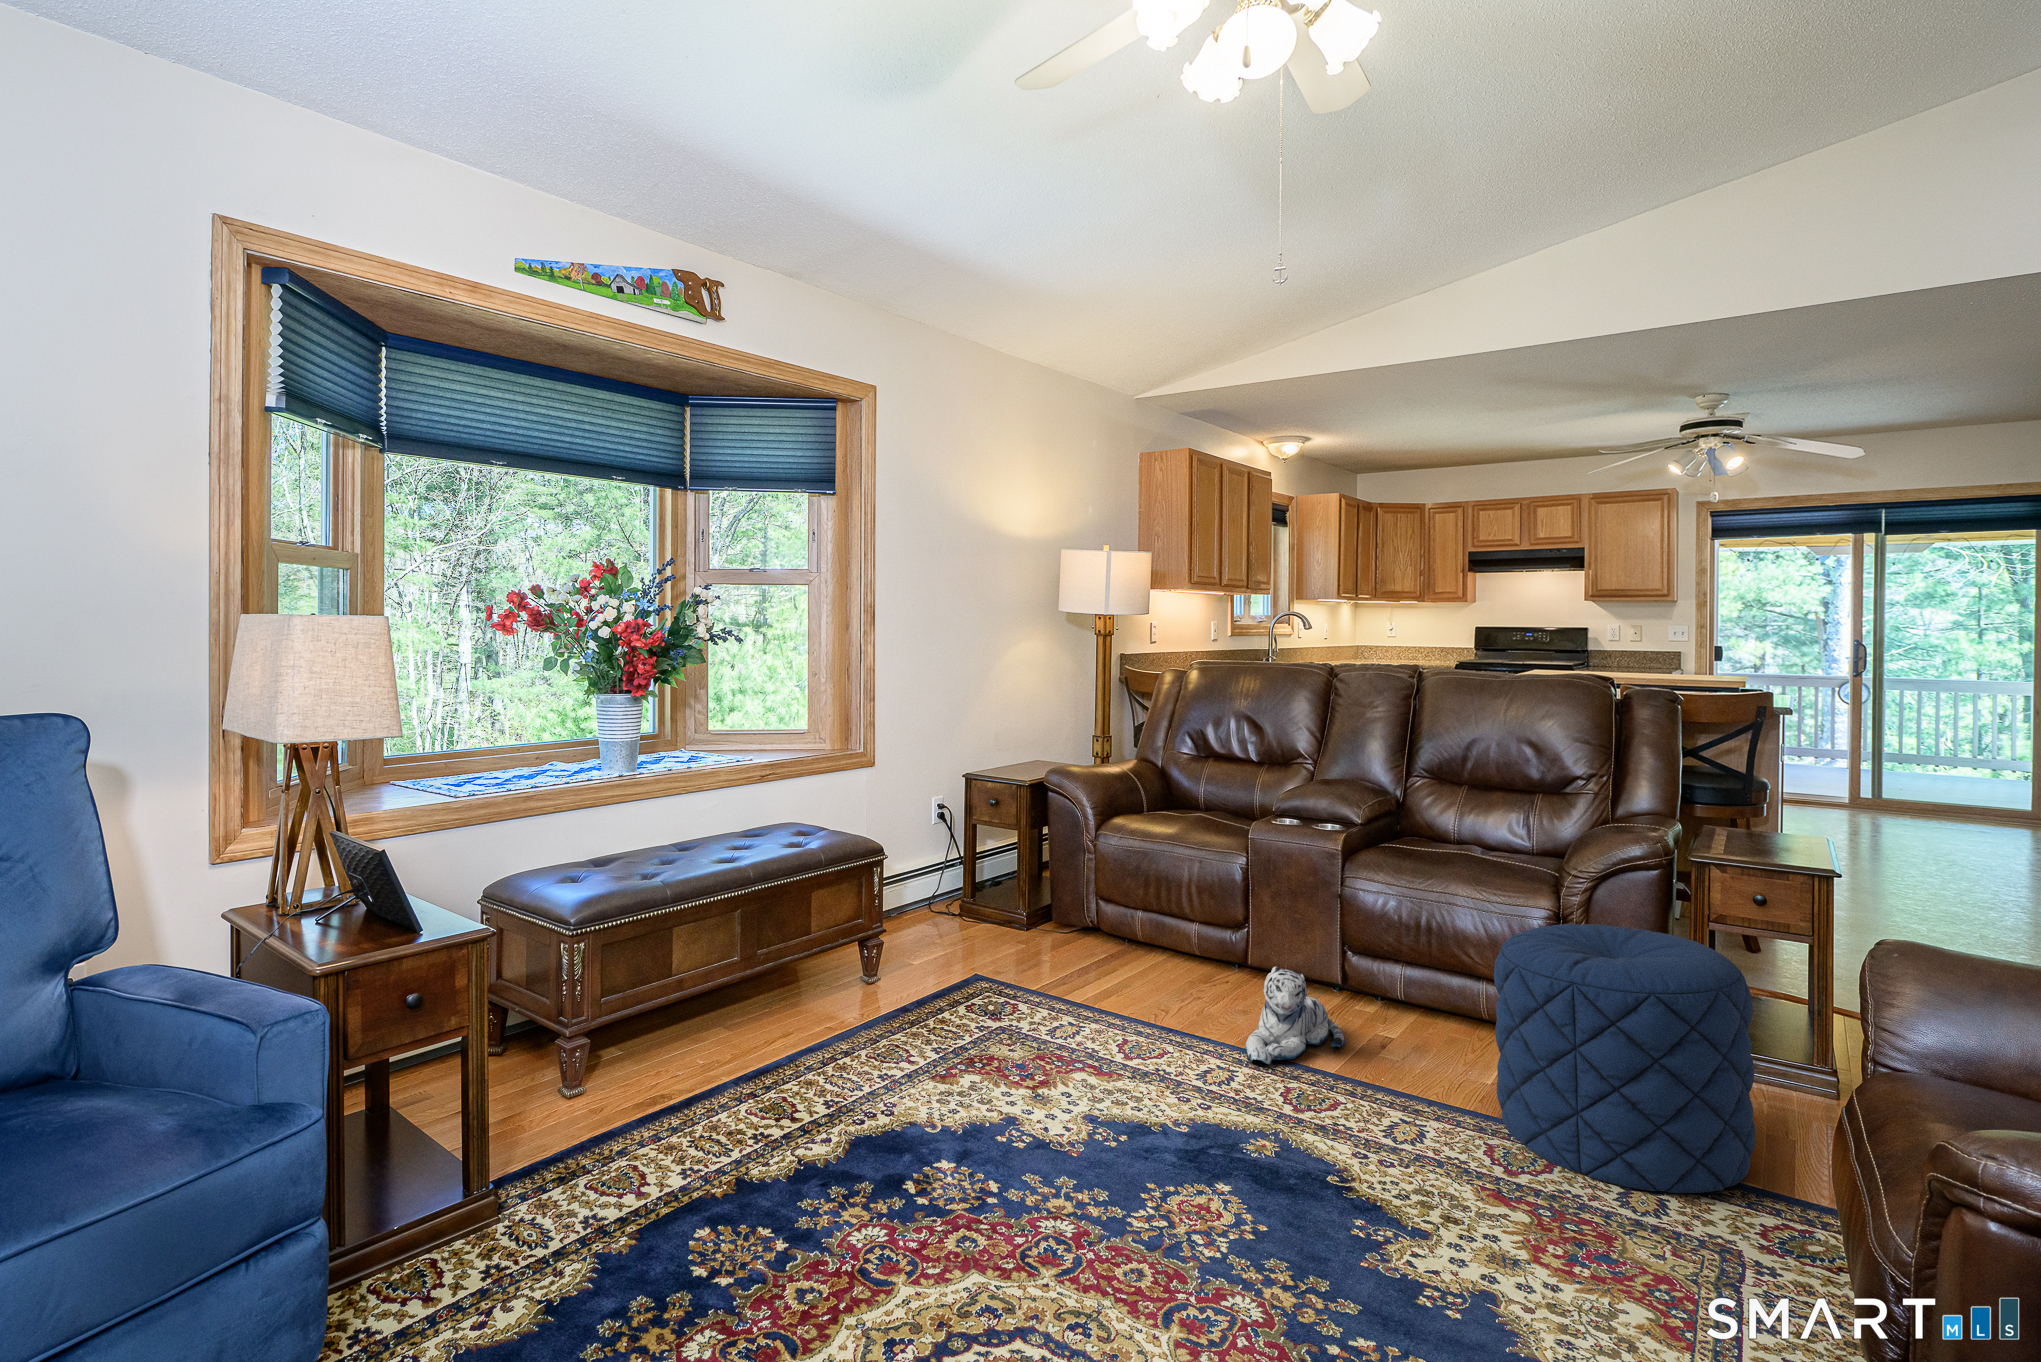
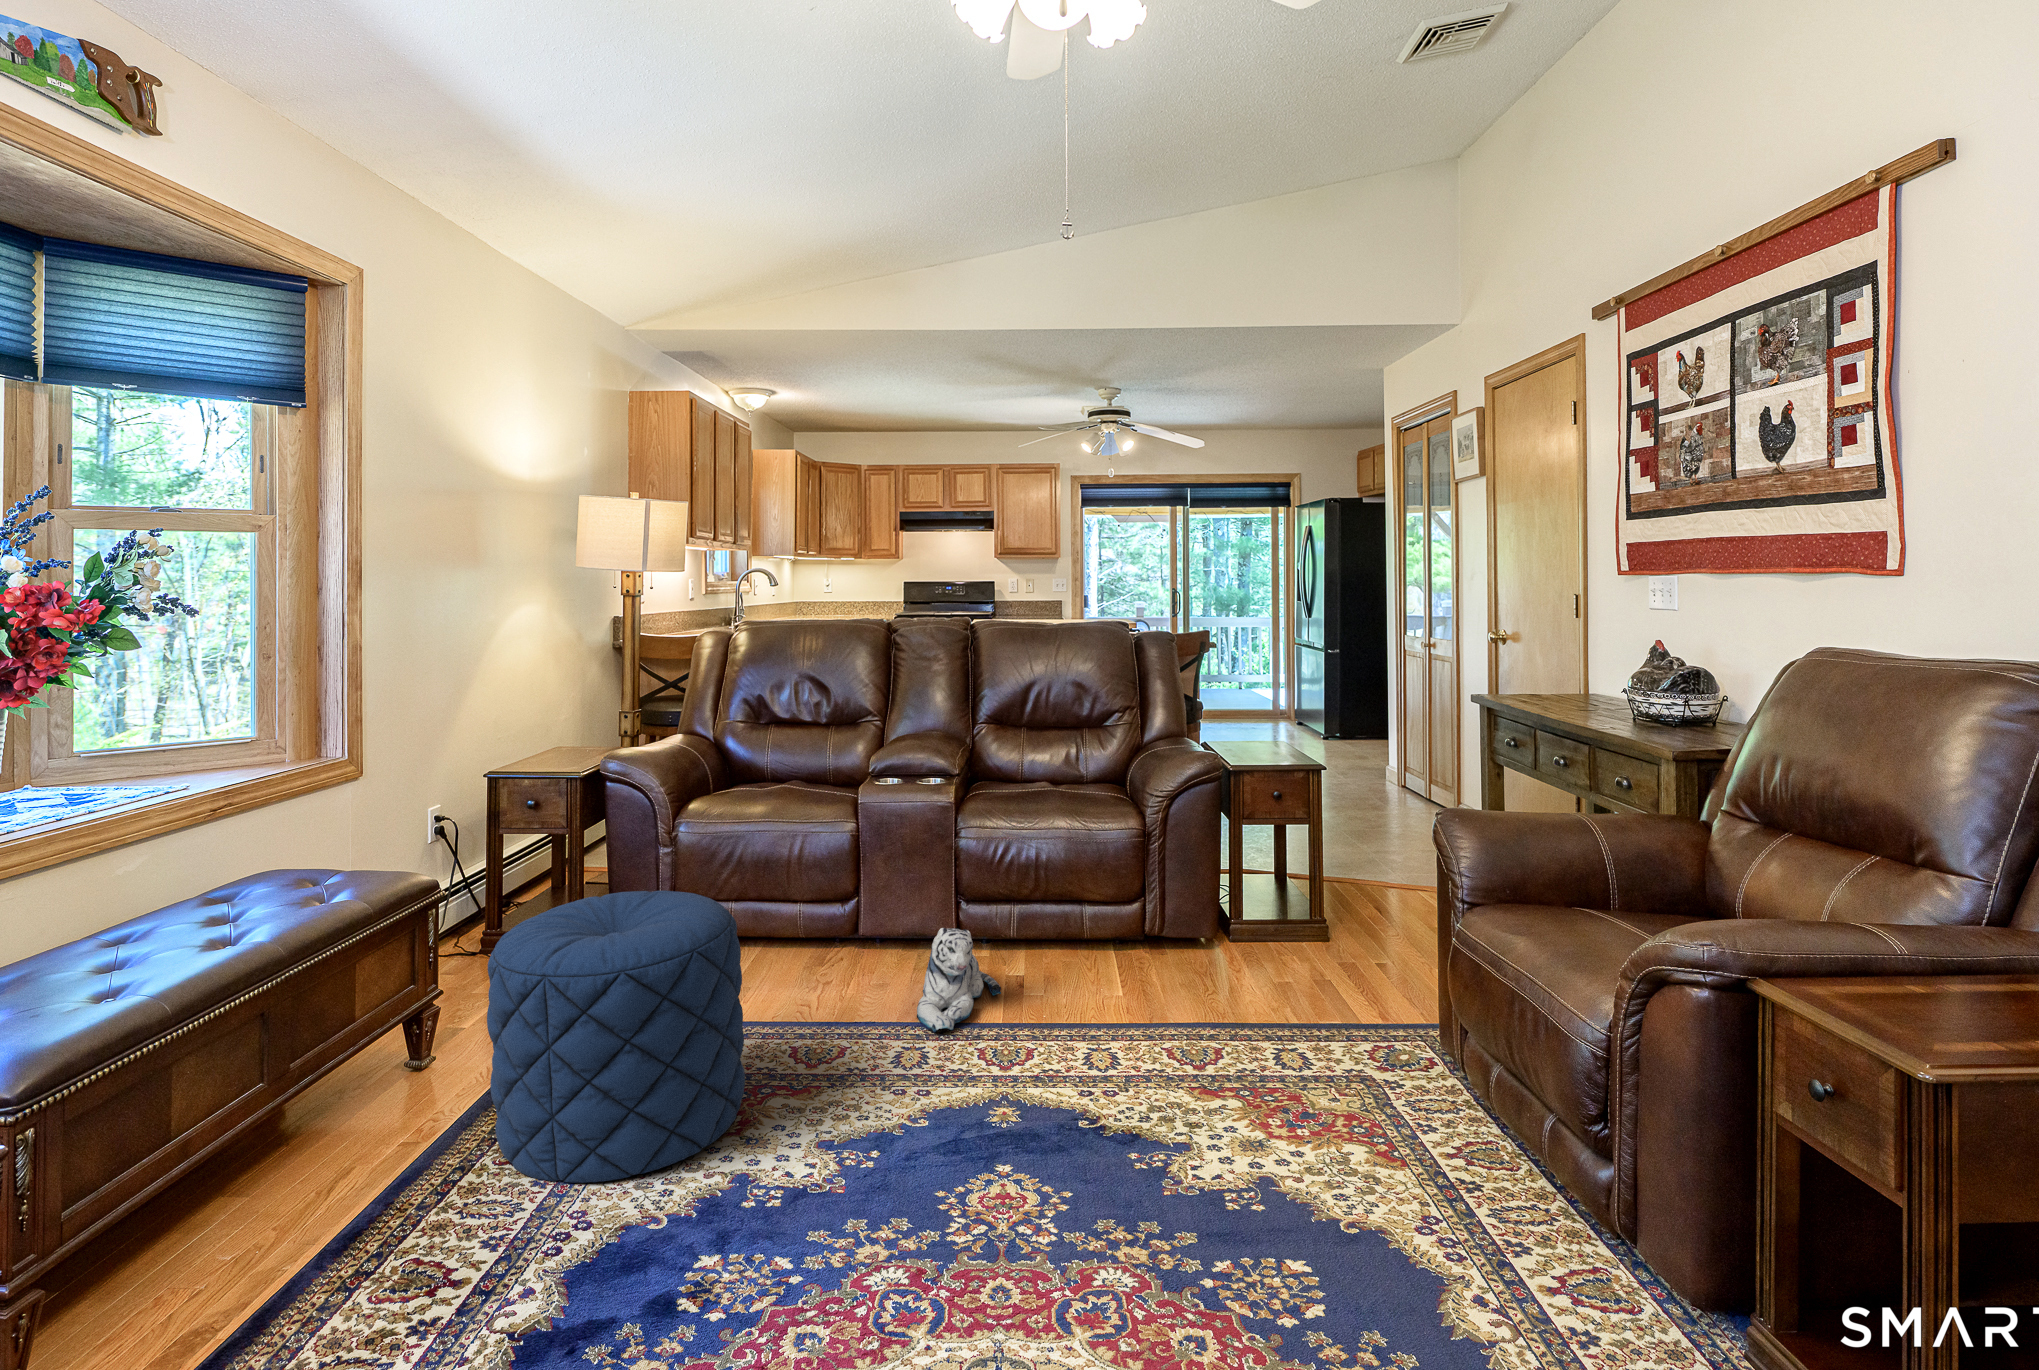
pouf: present [1494,924,1756,1193] -> present [487,891,745,1183]

